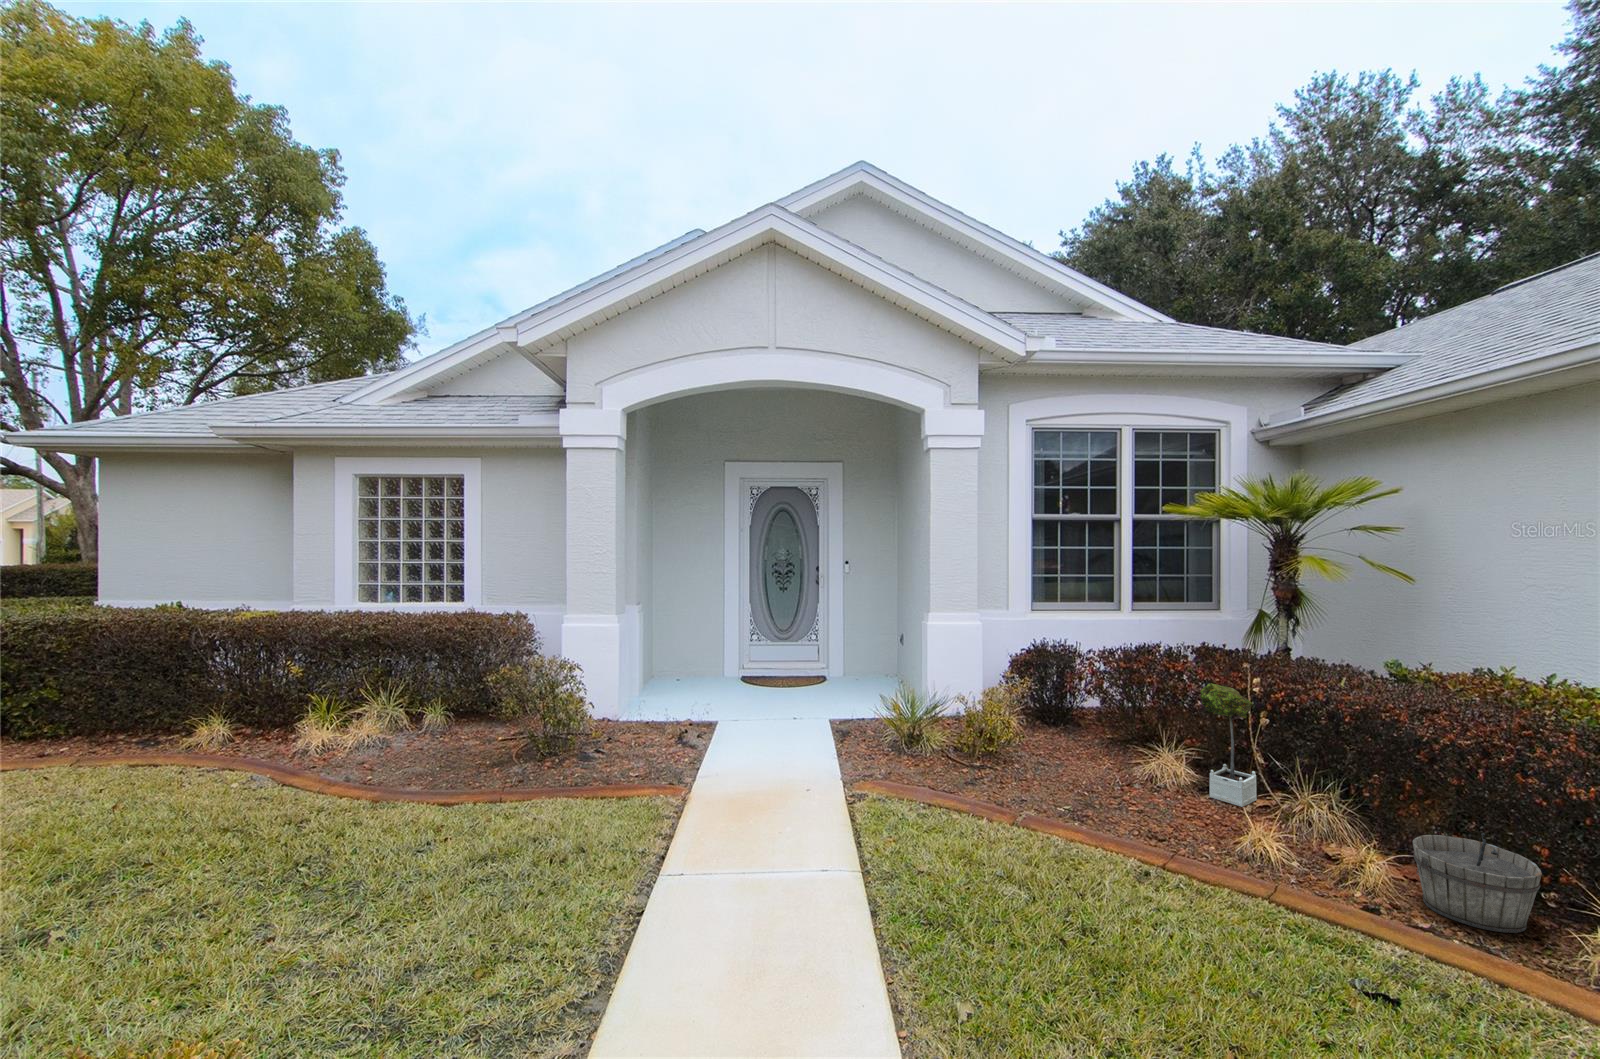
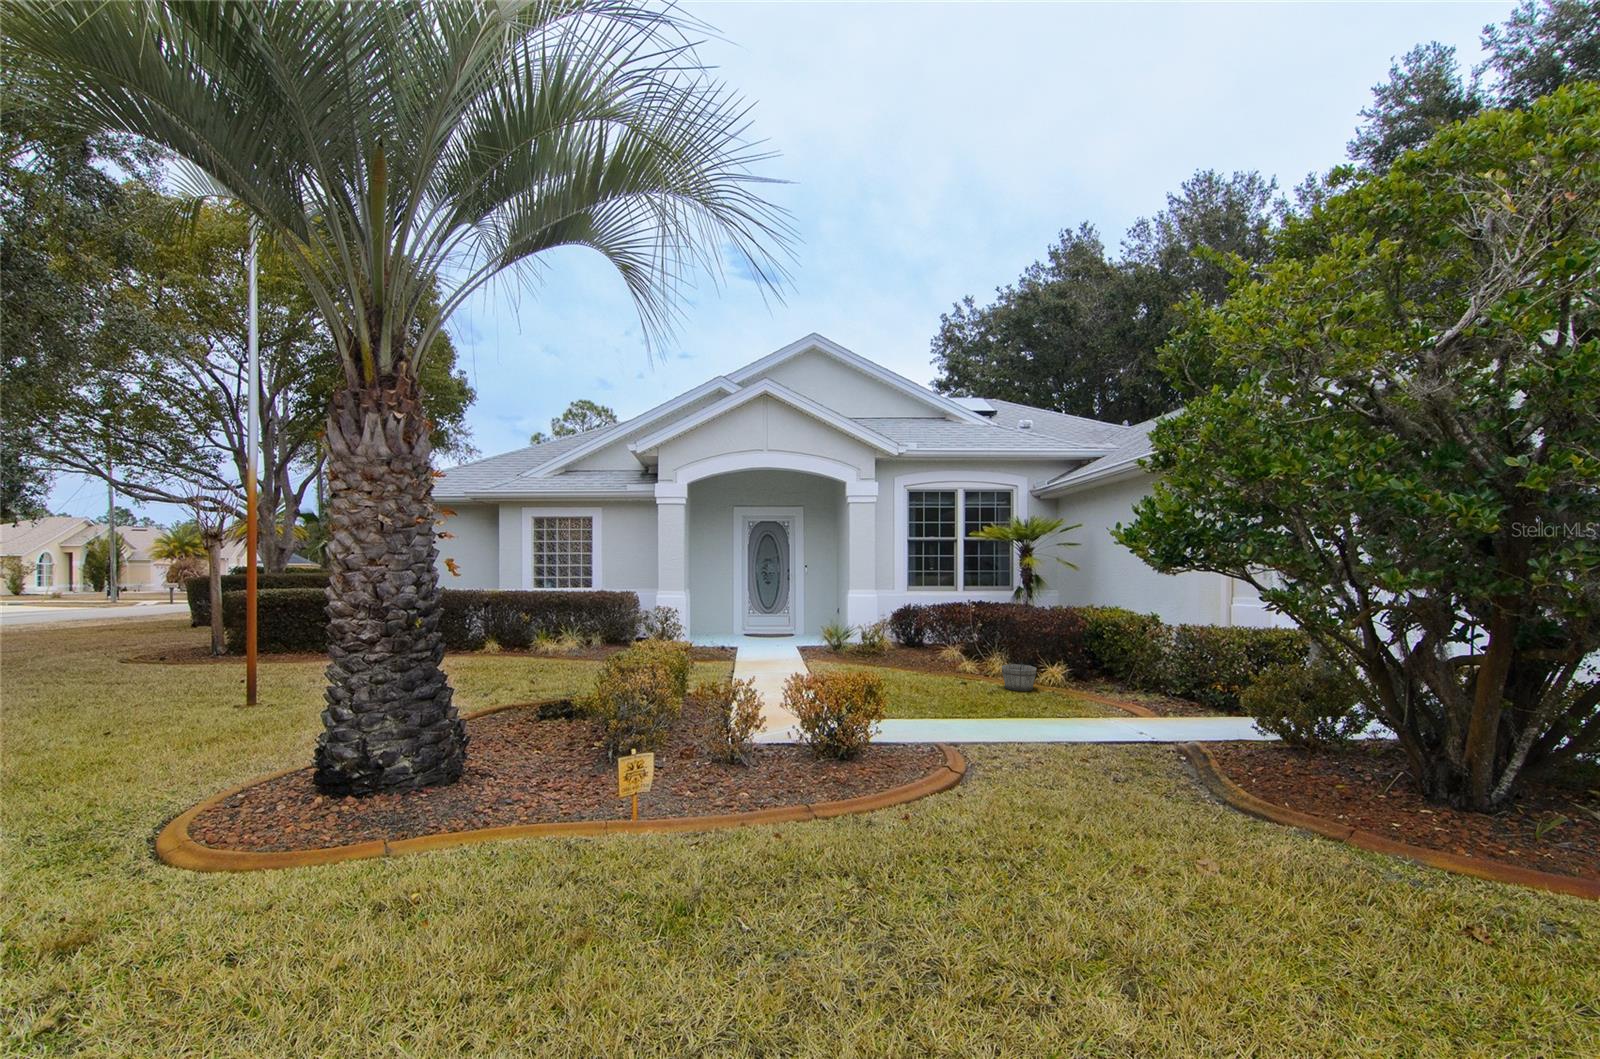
potted tree: present [1200,683,1257,807] -> none [958,617,981,669]

